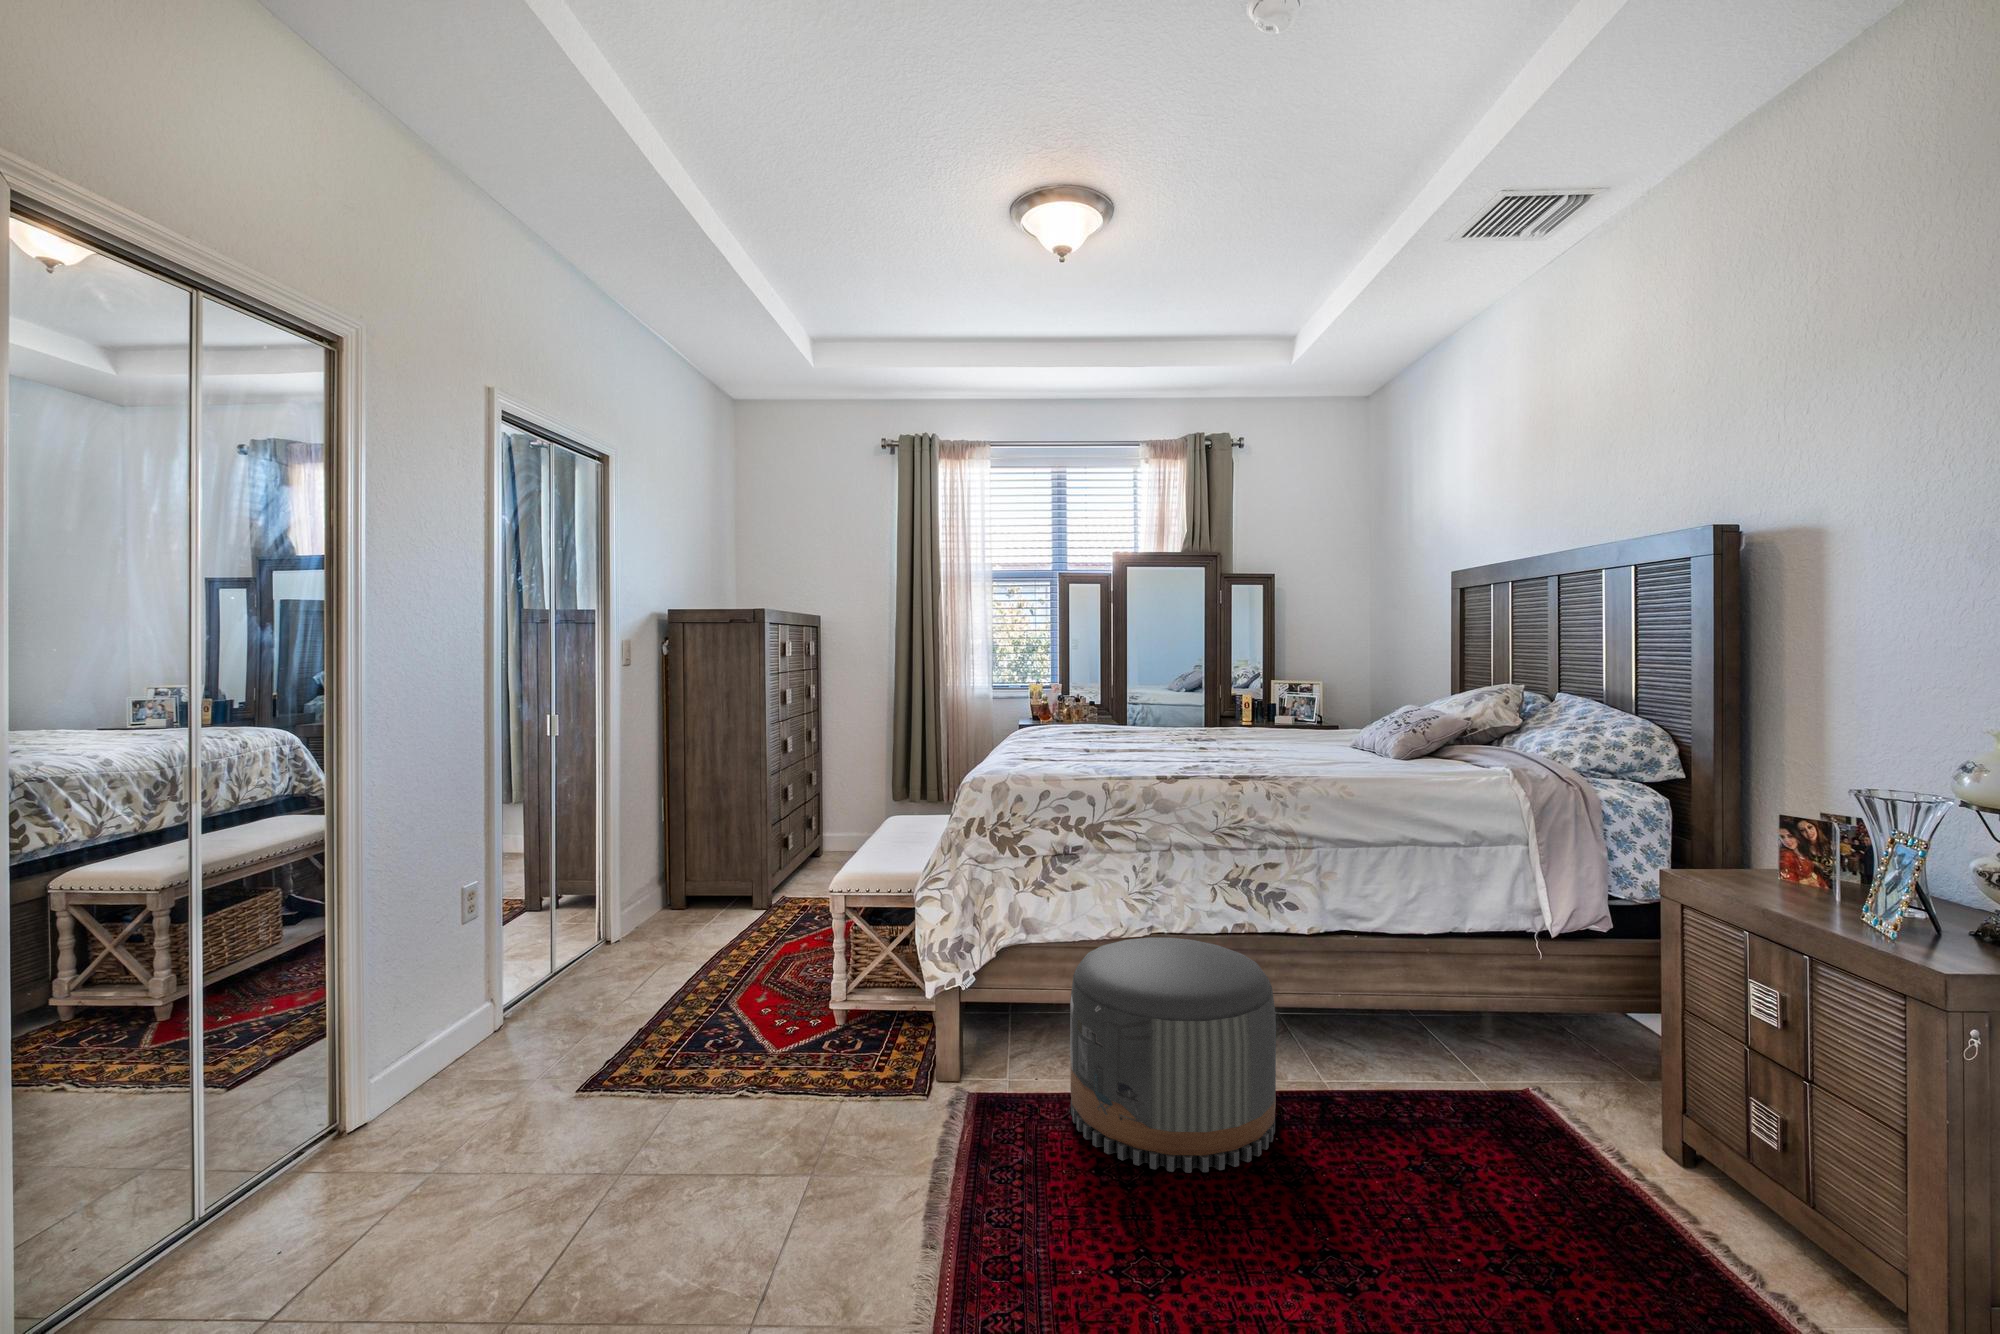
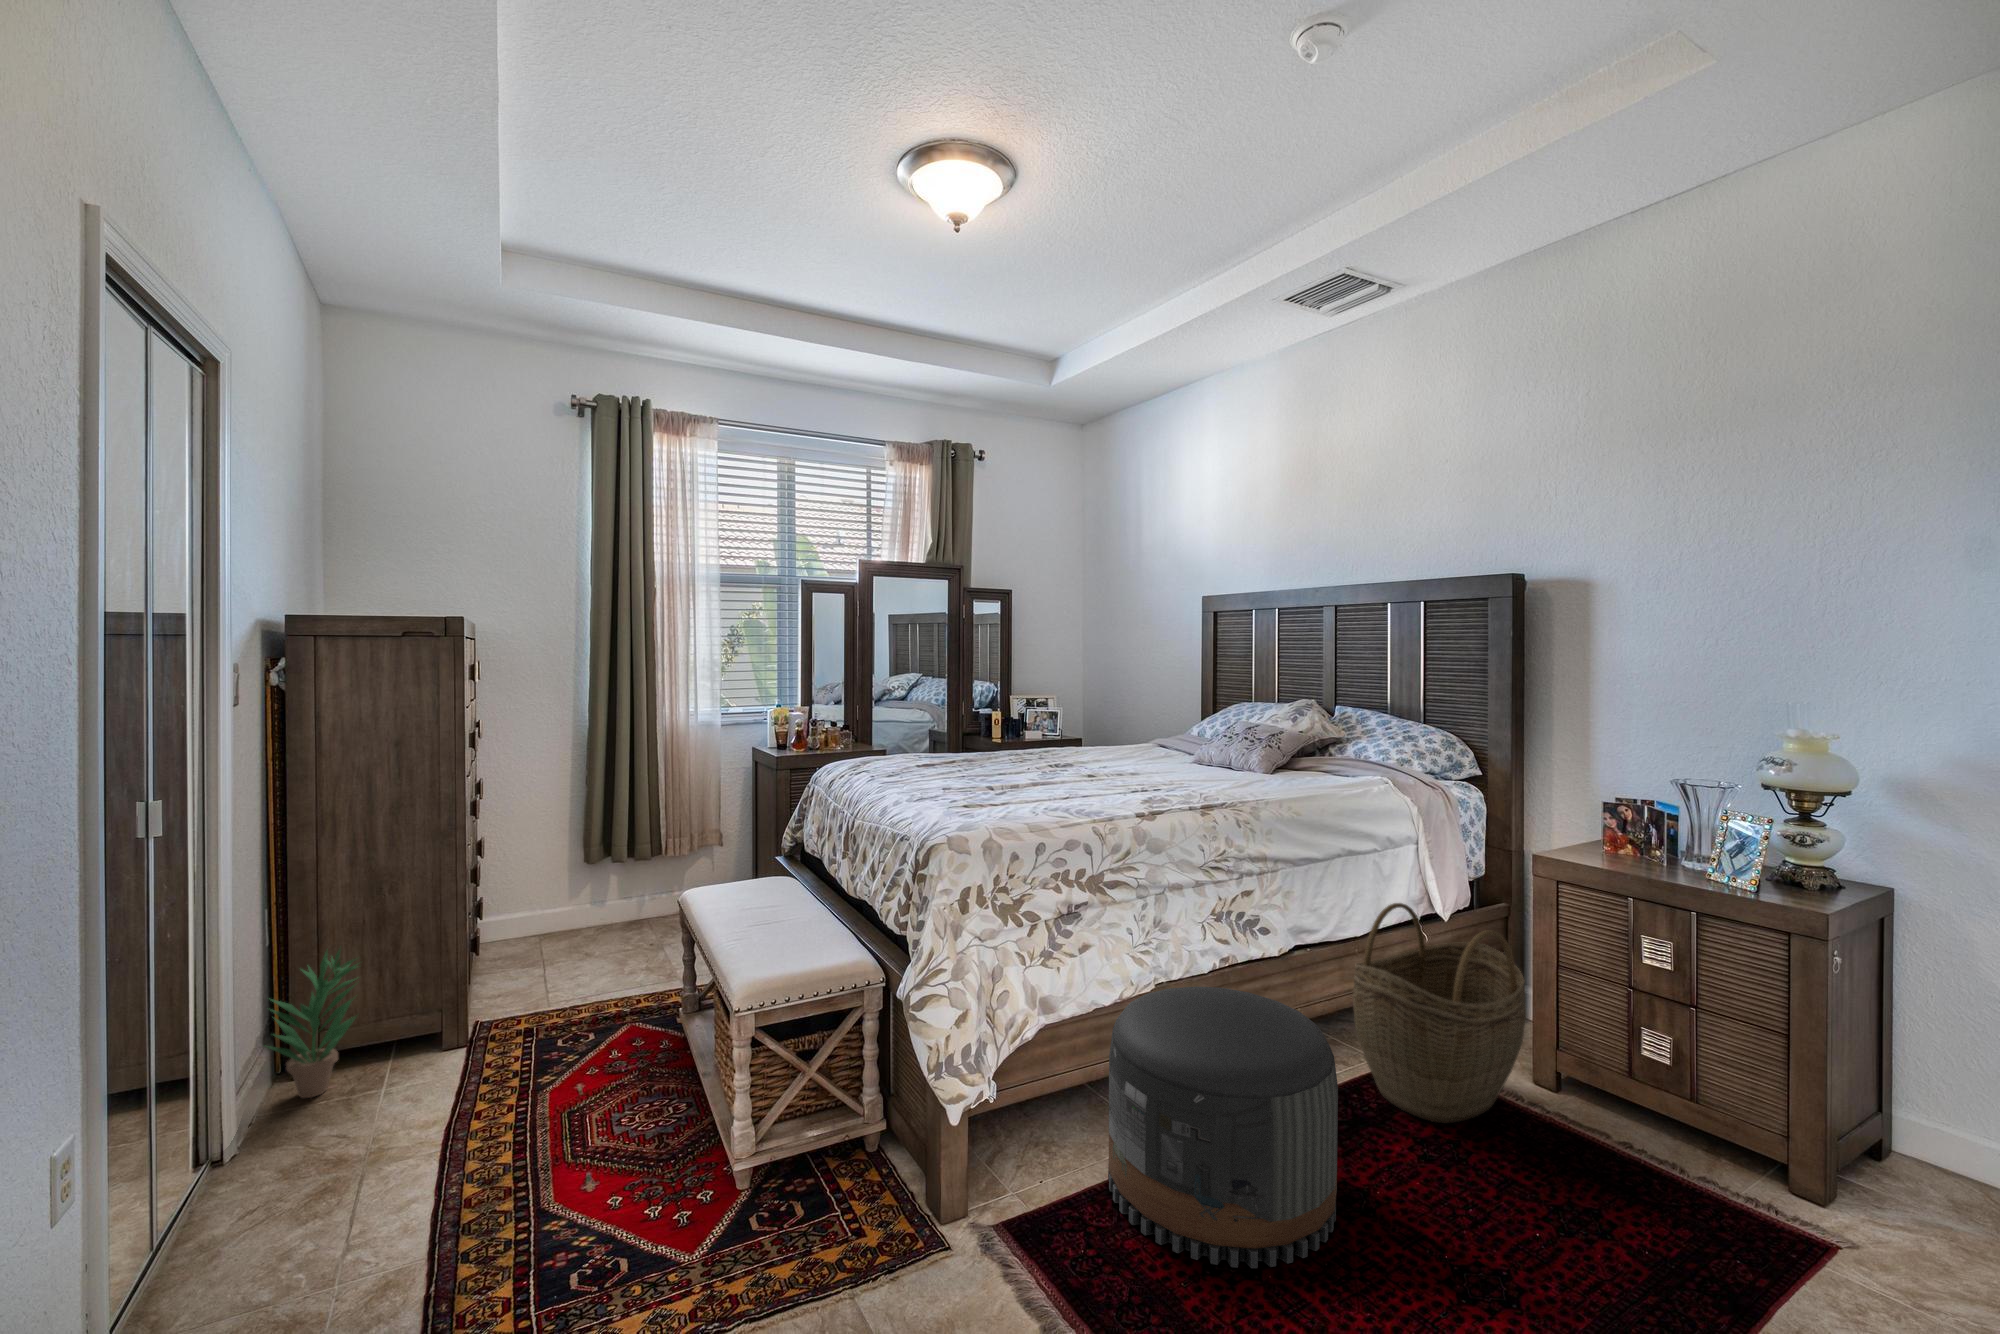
potted plant: none [632,834,689,930] -> present [267,949,359,1098]
woven basket: none [1397,901,1604,1141] -> present [1353,903,1526,1123]

